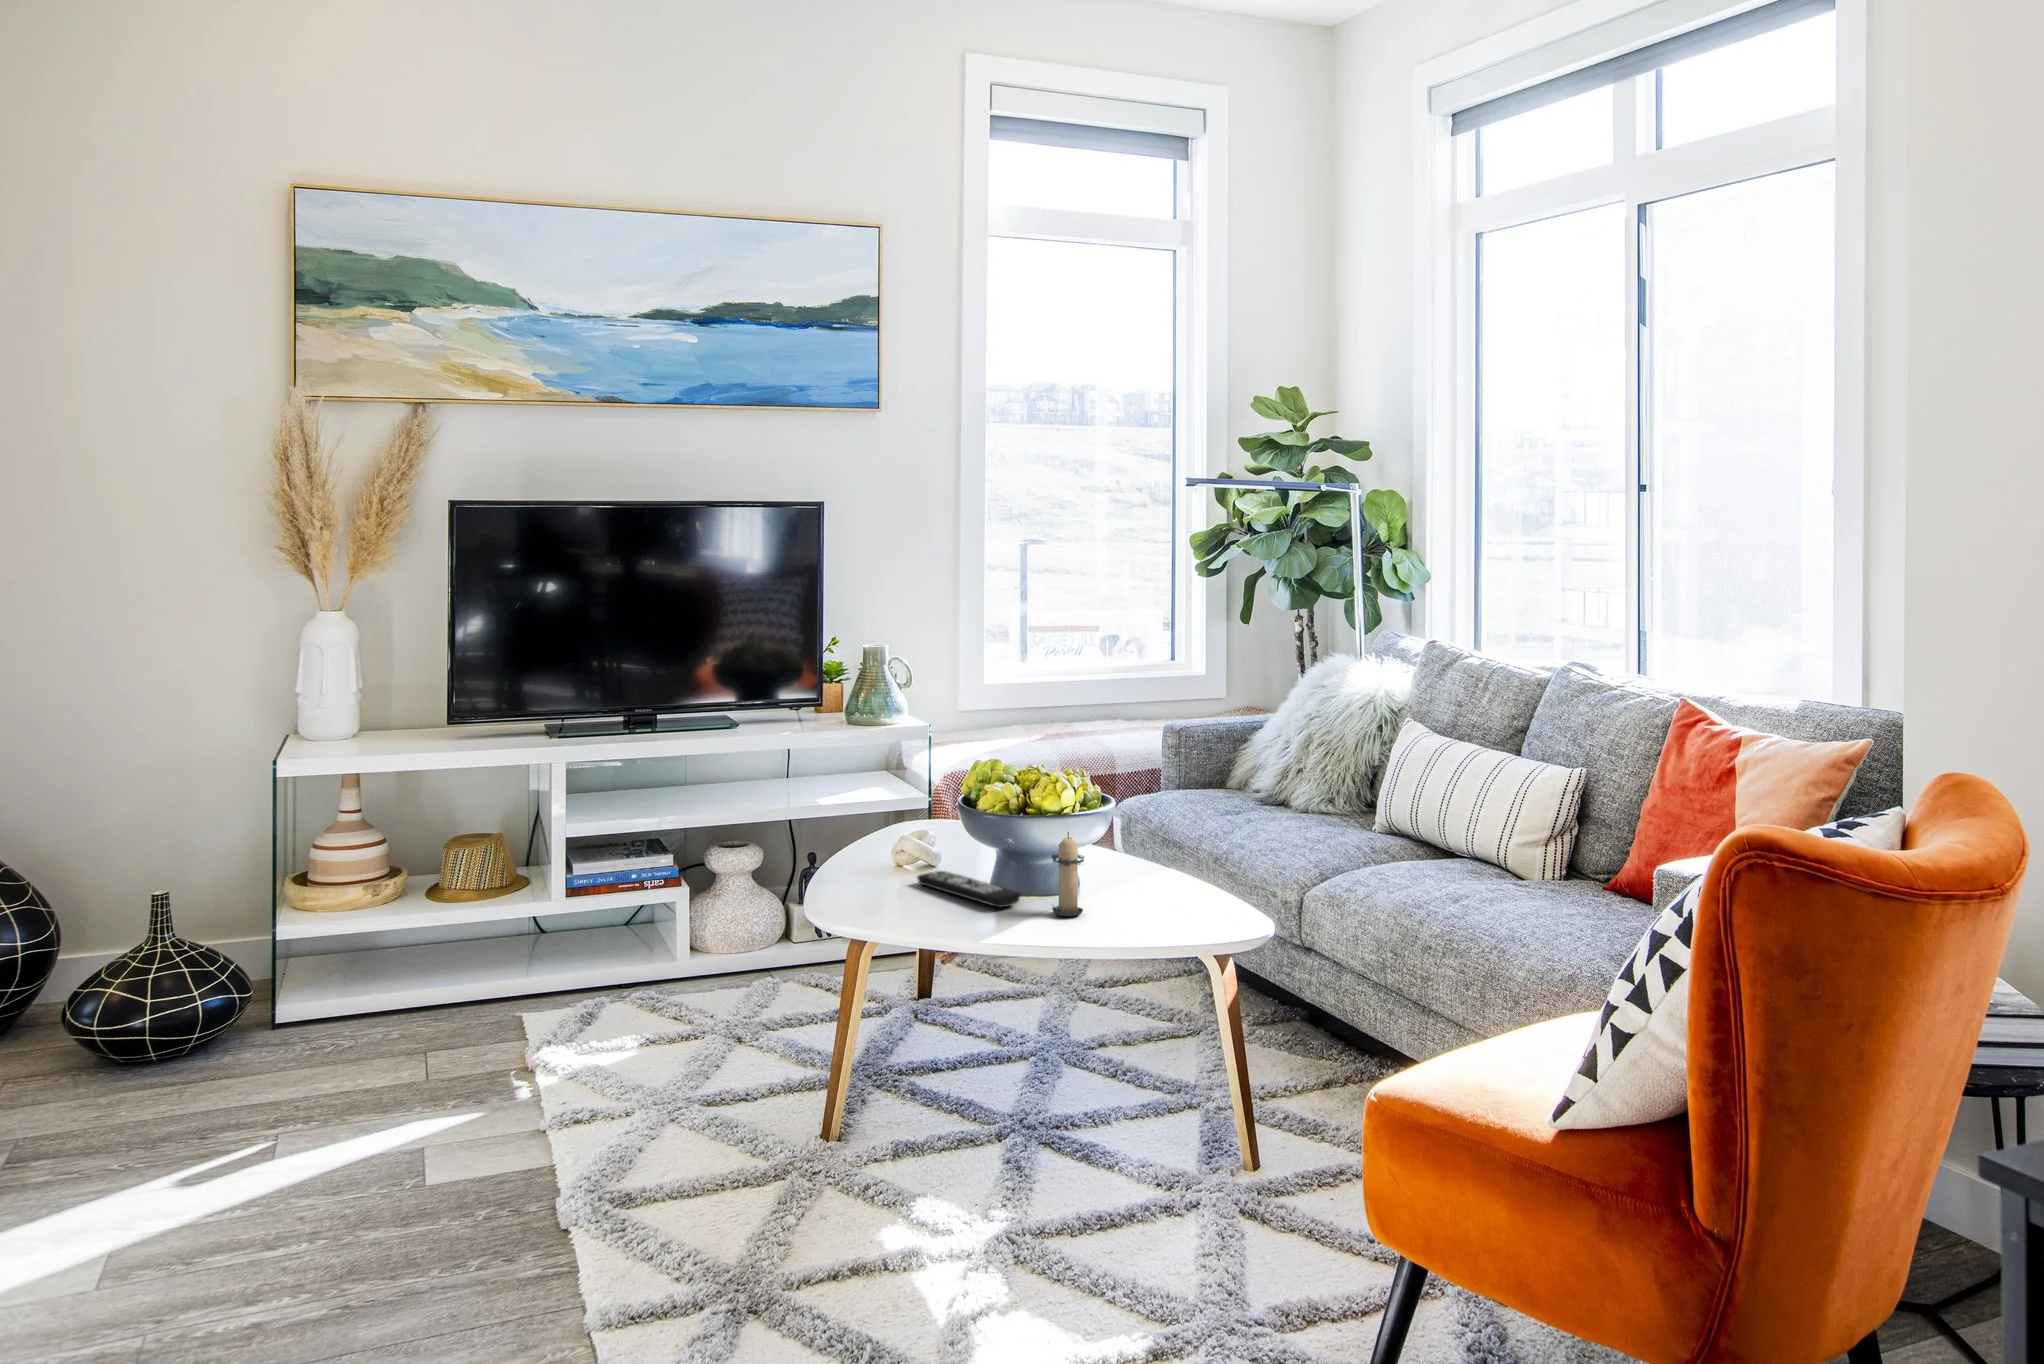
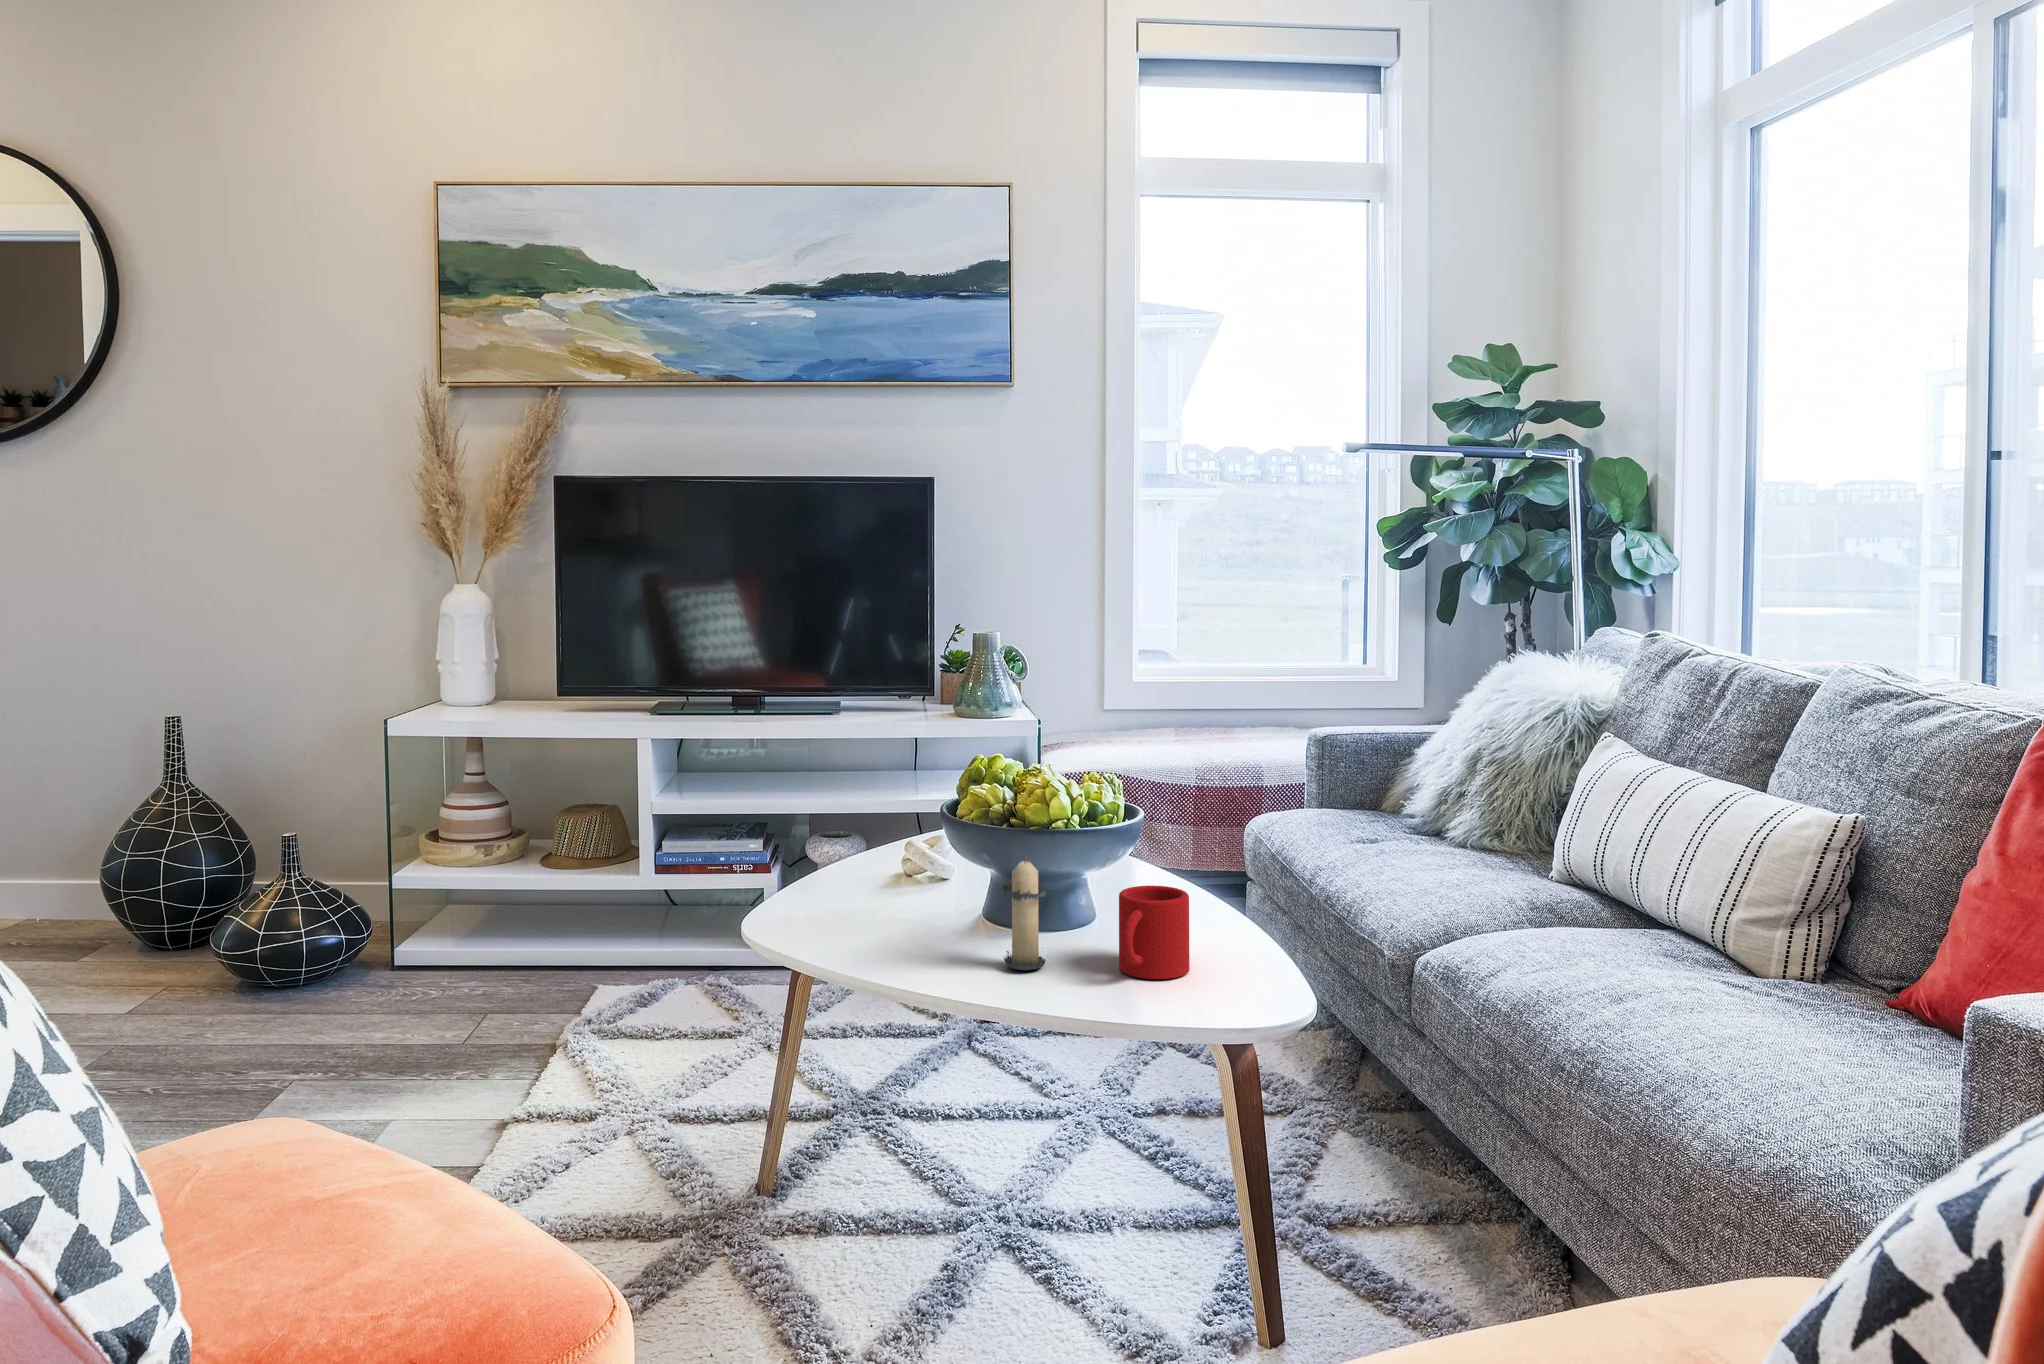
mug: none [1133,849,1183,914] -> present [1119,886,1190,979]
remote control: present [917,871,1021,907] -> none [881,893,977,949]

